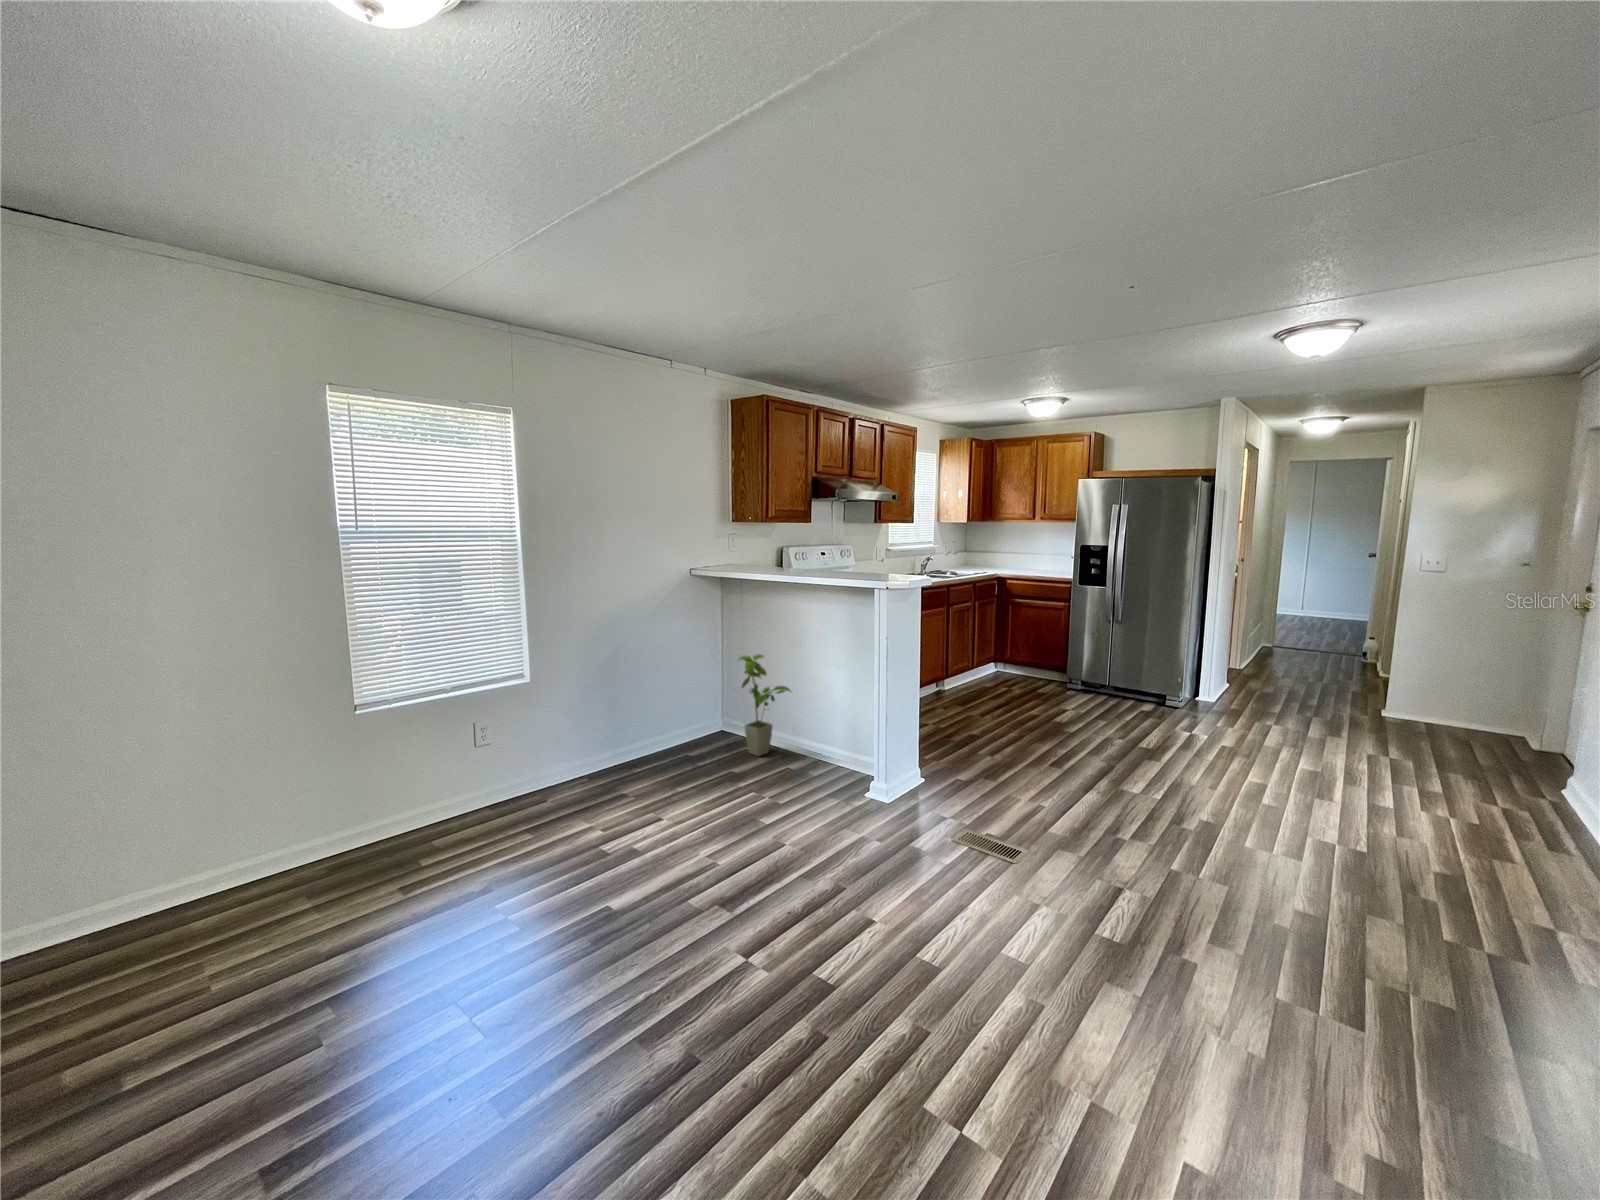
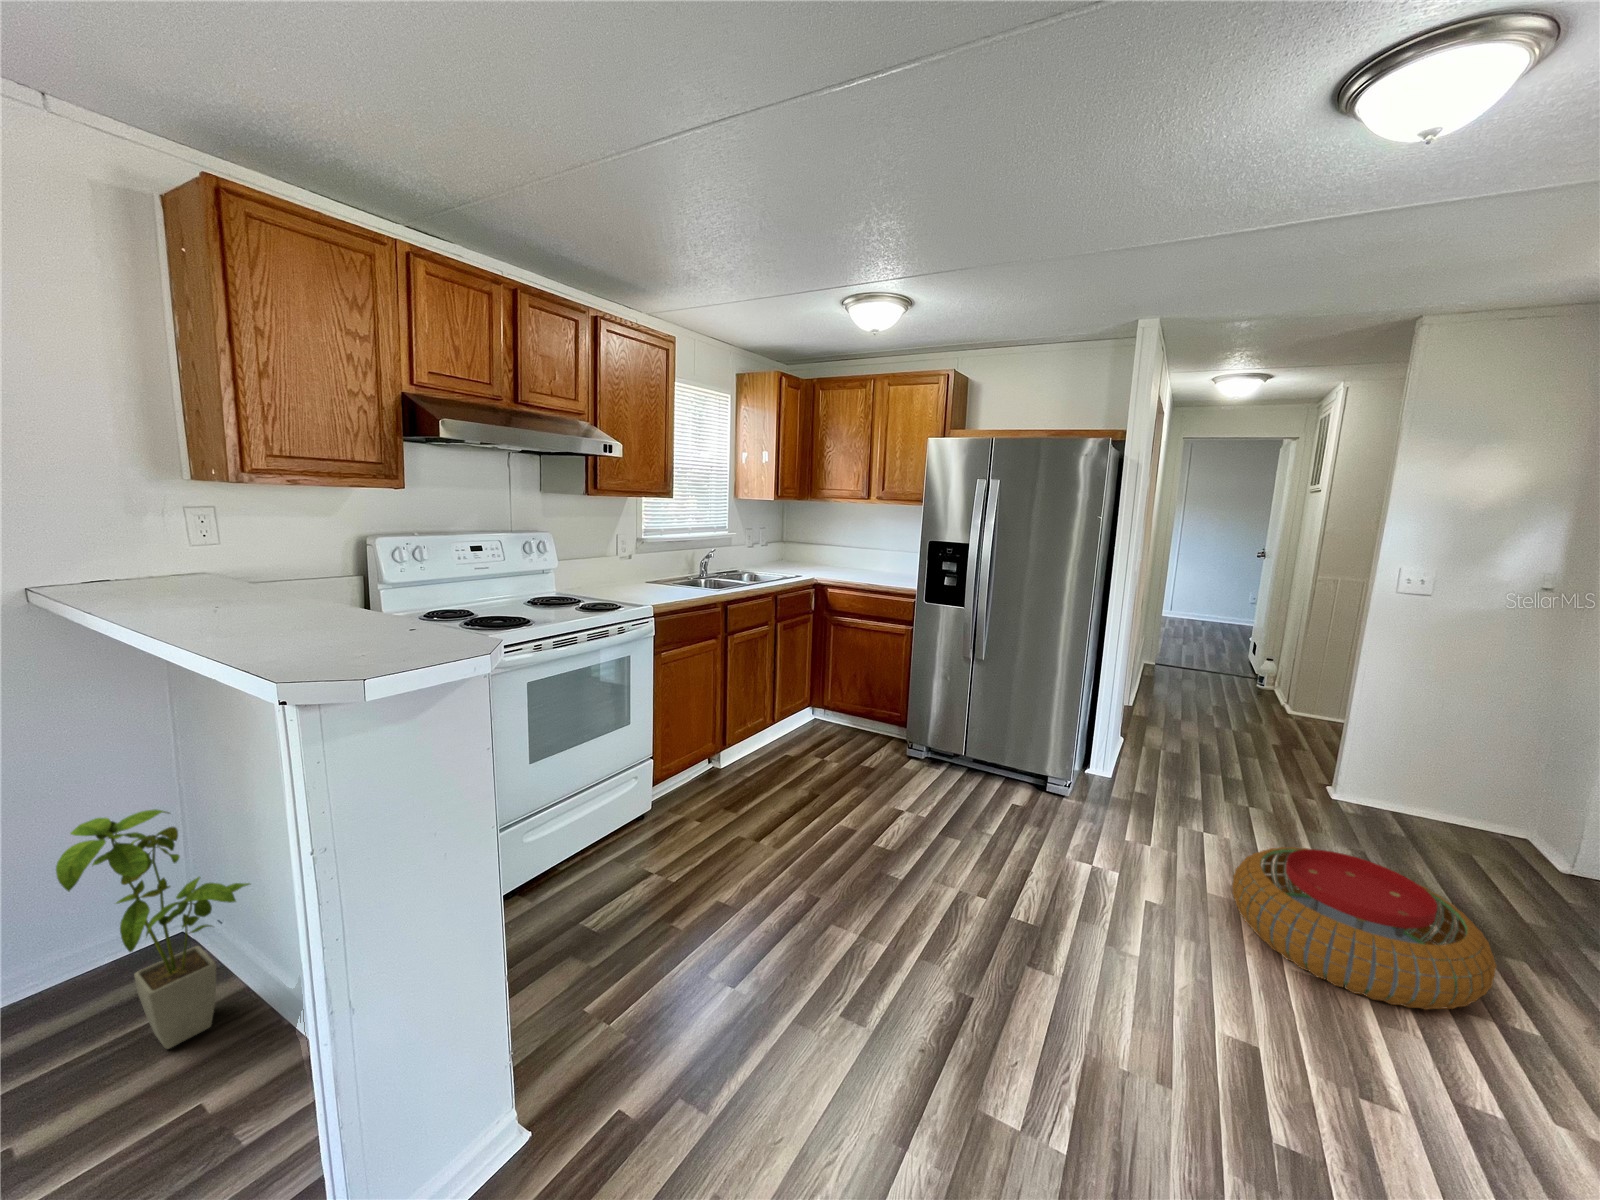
pouf: none [1276,715,1425,782] -> present [1232,847,1496,1010]

